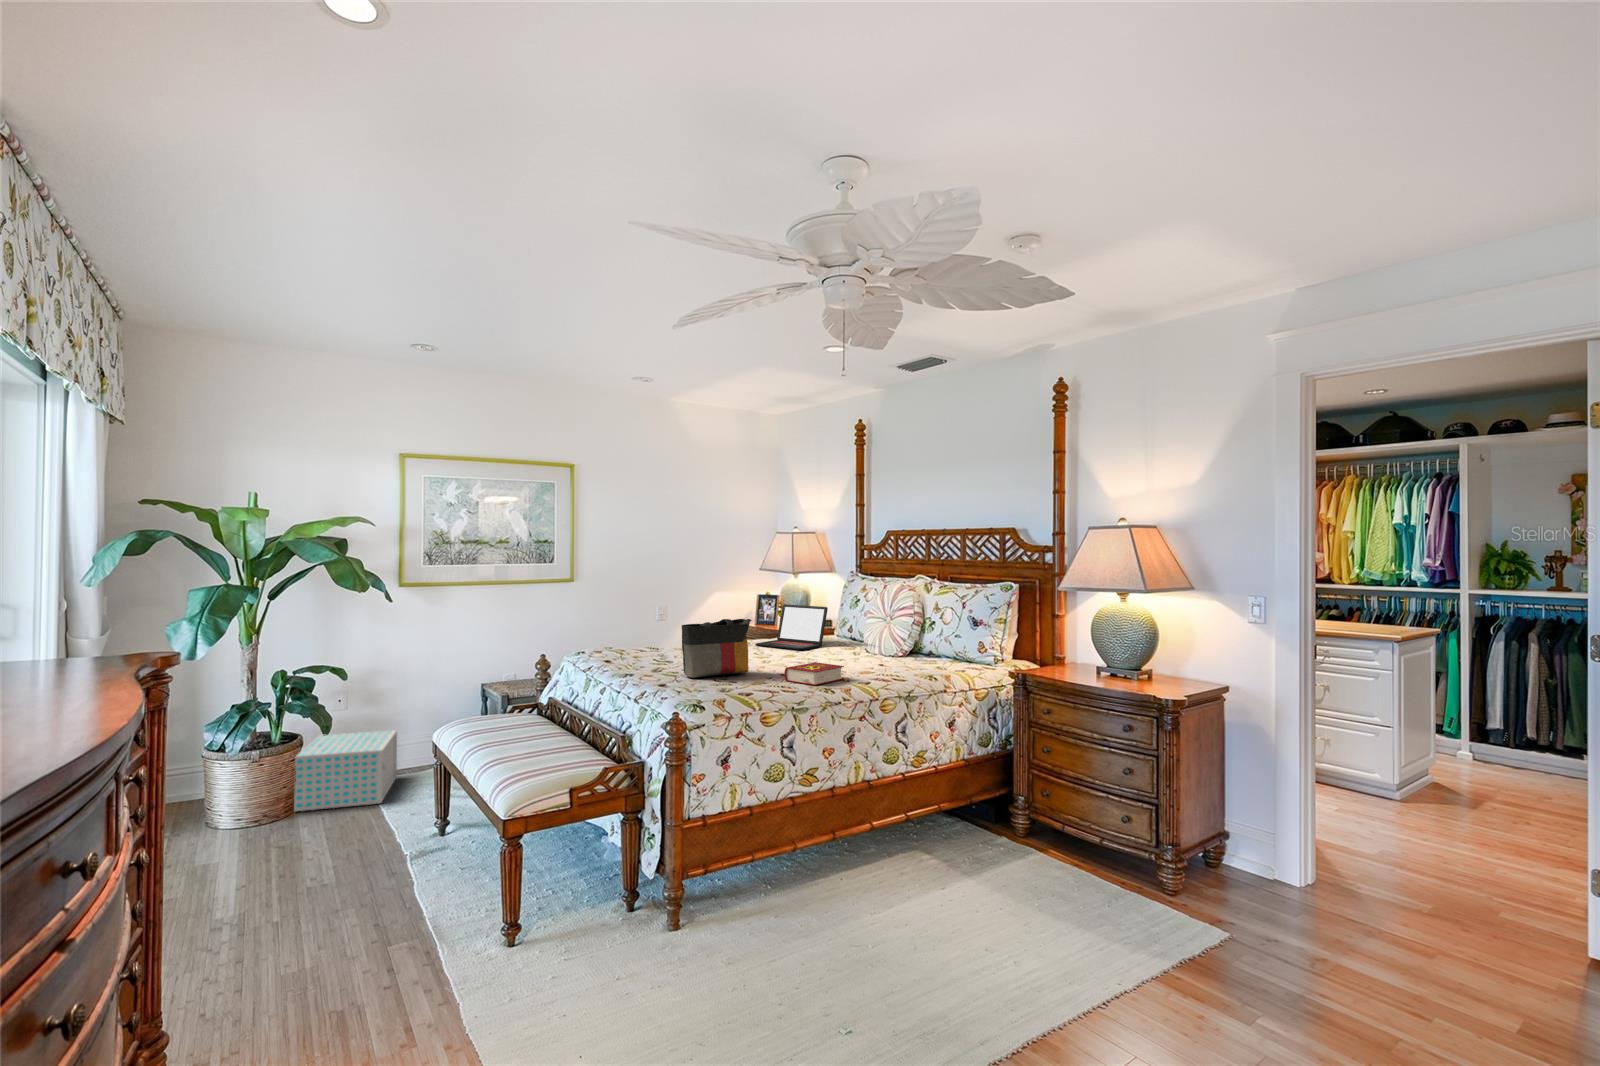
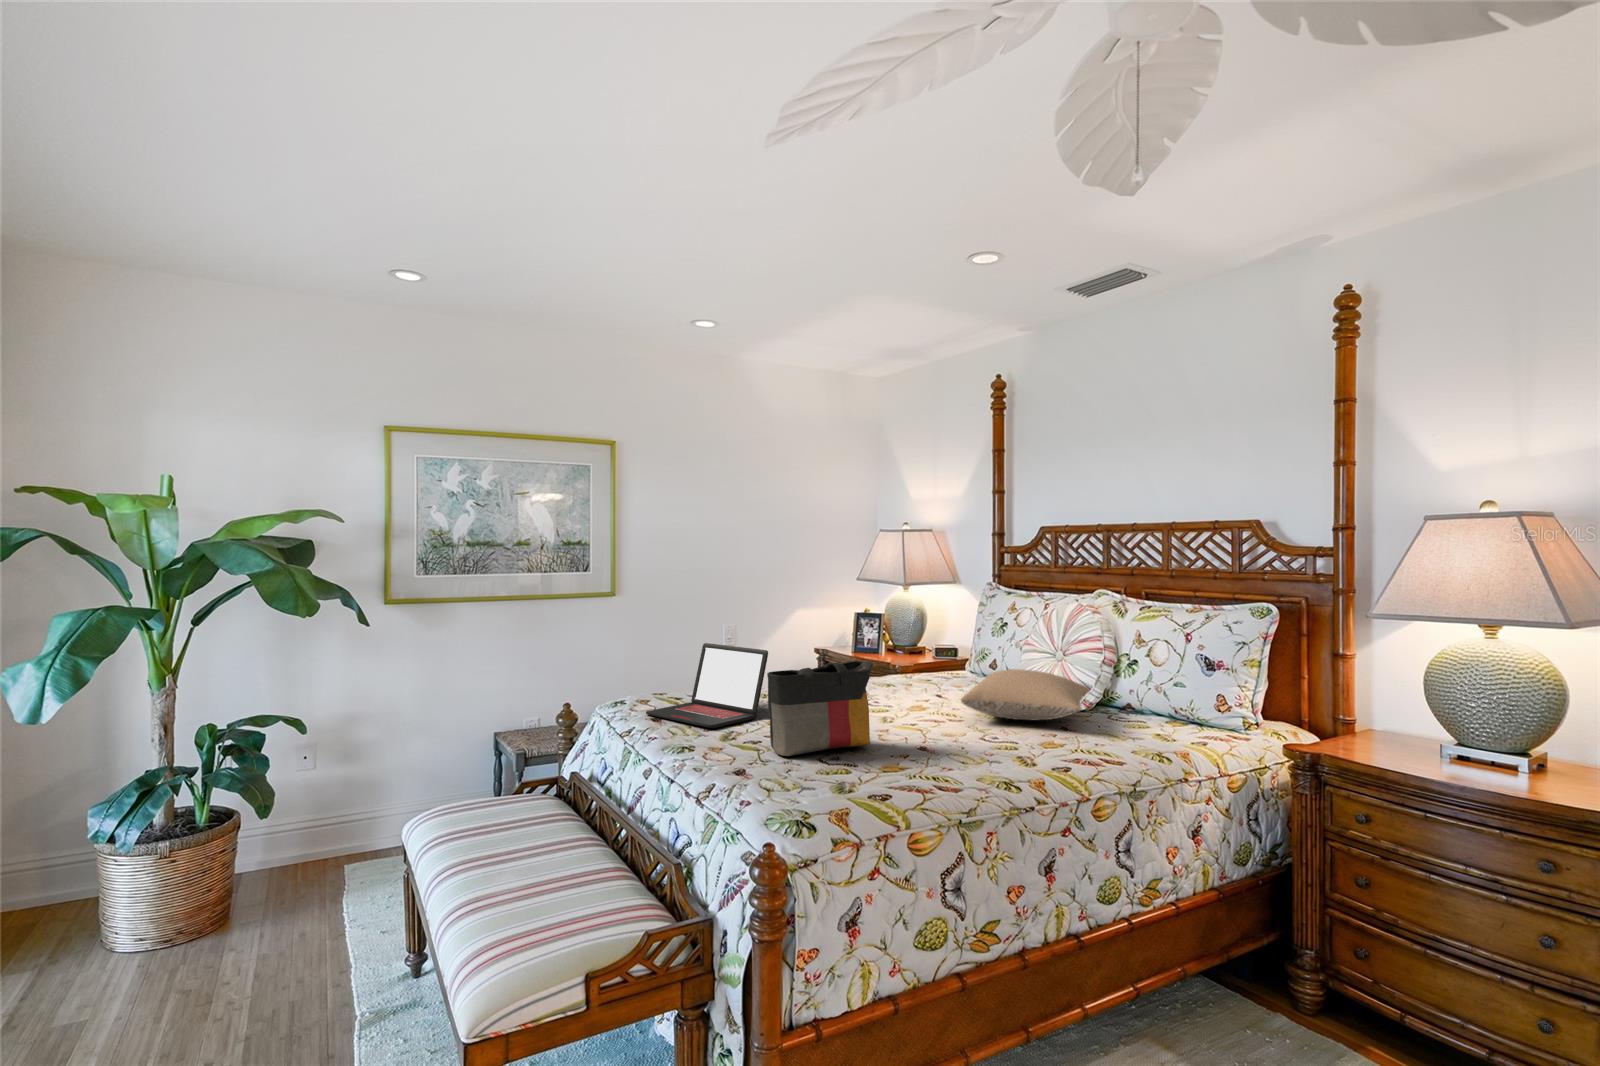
laptop: present [755,604,828,650] -> present [646,643,768,728]
pillow: none [814,628,904,660] -> present [961,669,1090,720]
book: present [785,662,844,685] -> none [931,731,1026,776]
storage box: present [294,730,397,811] -> none [225,799,377,923]

